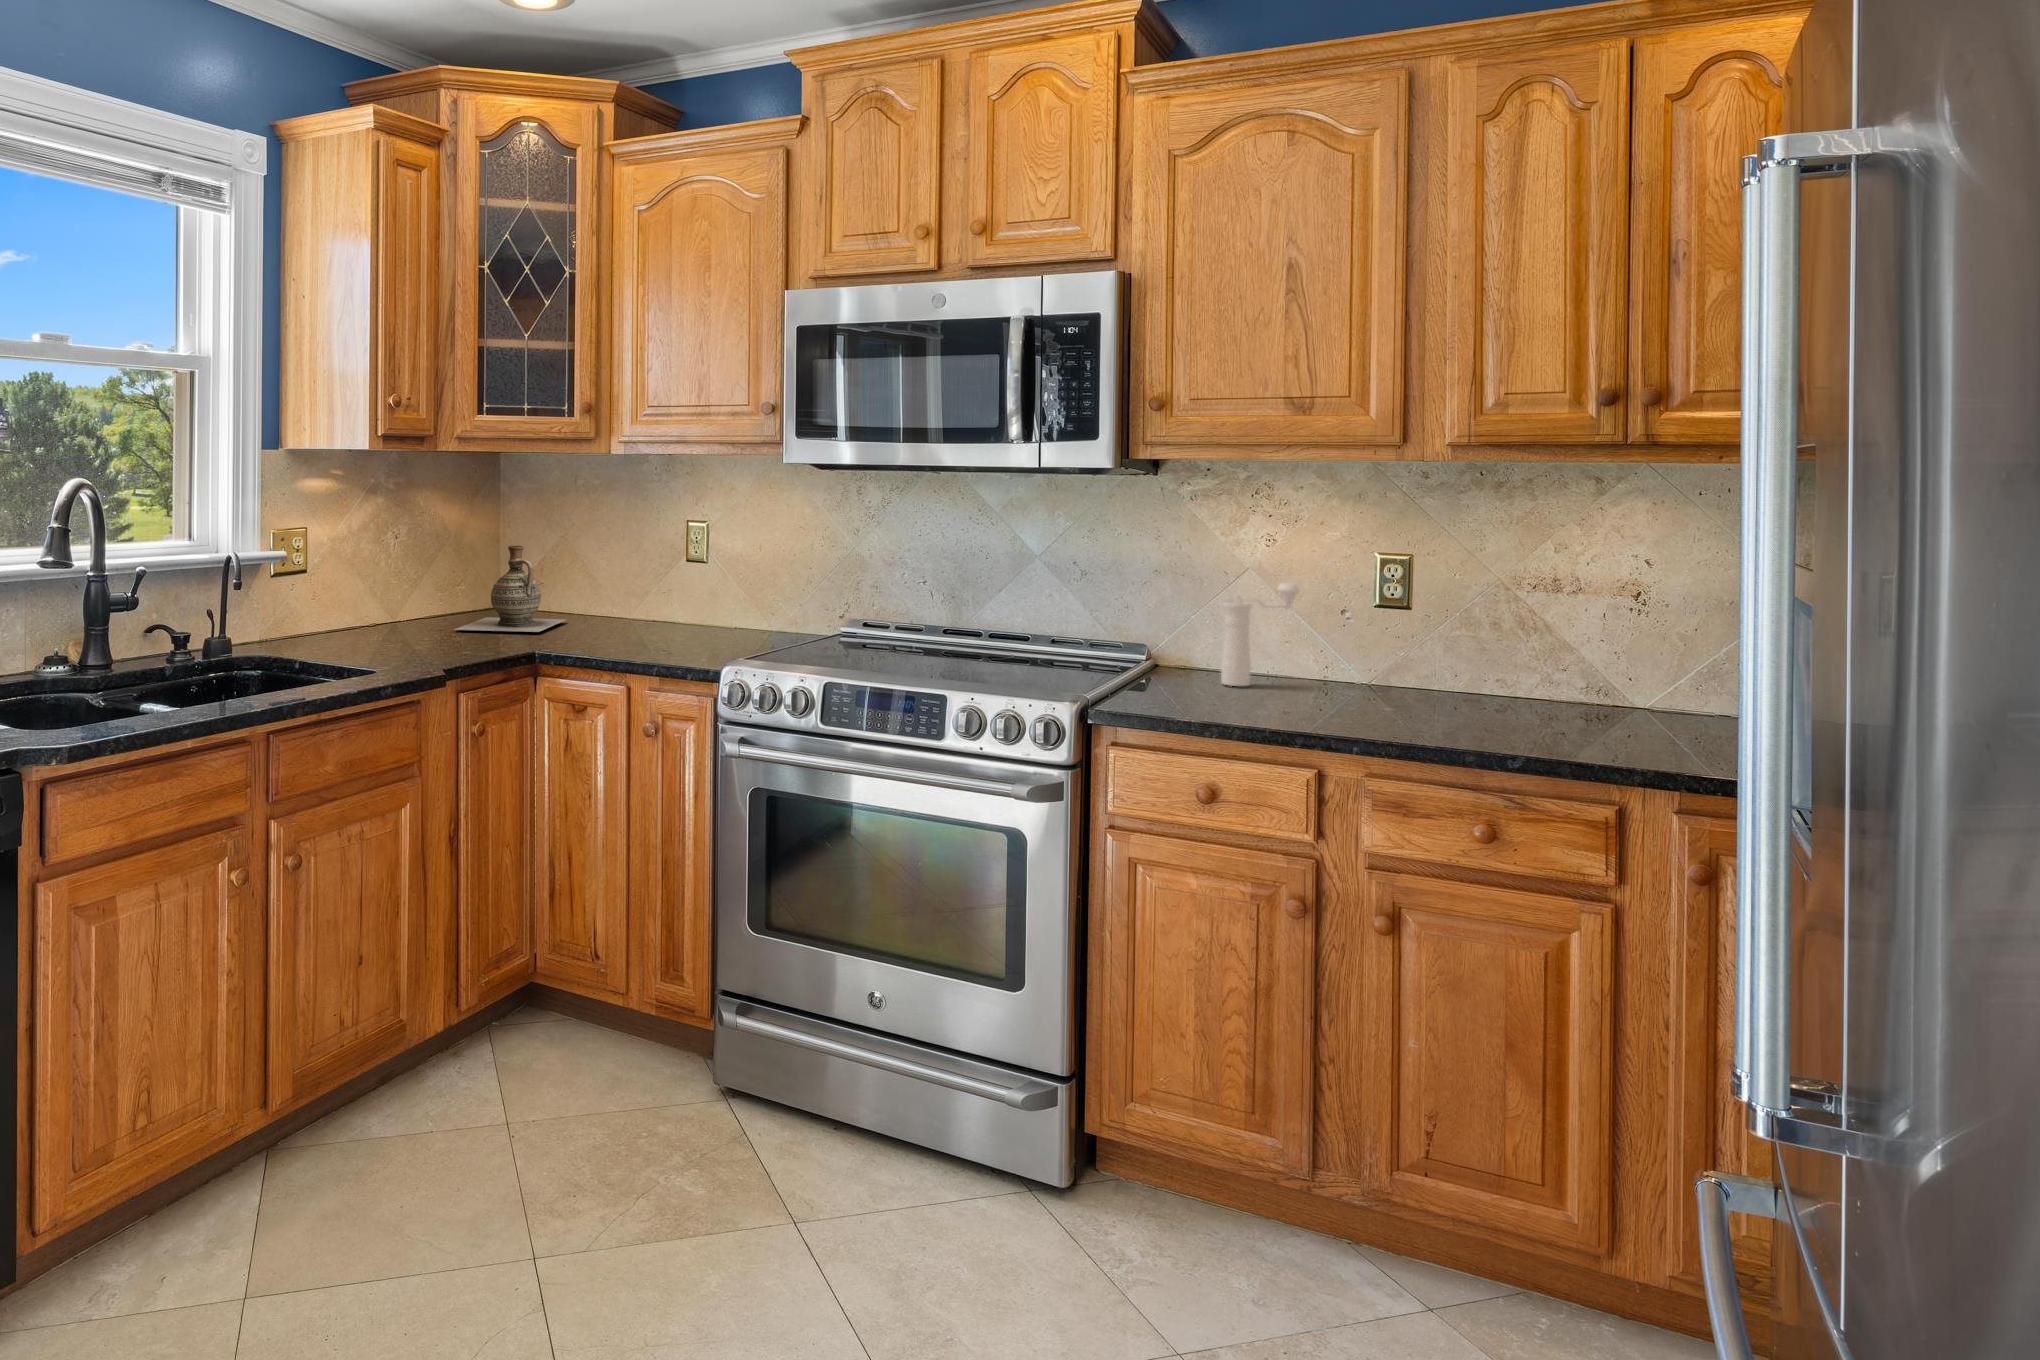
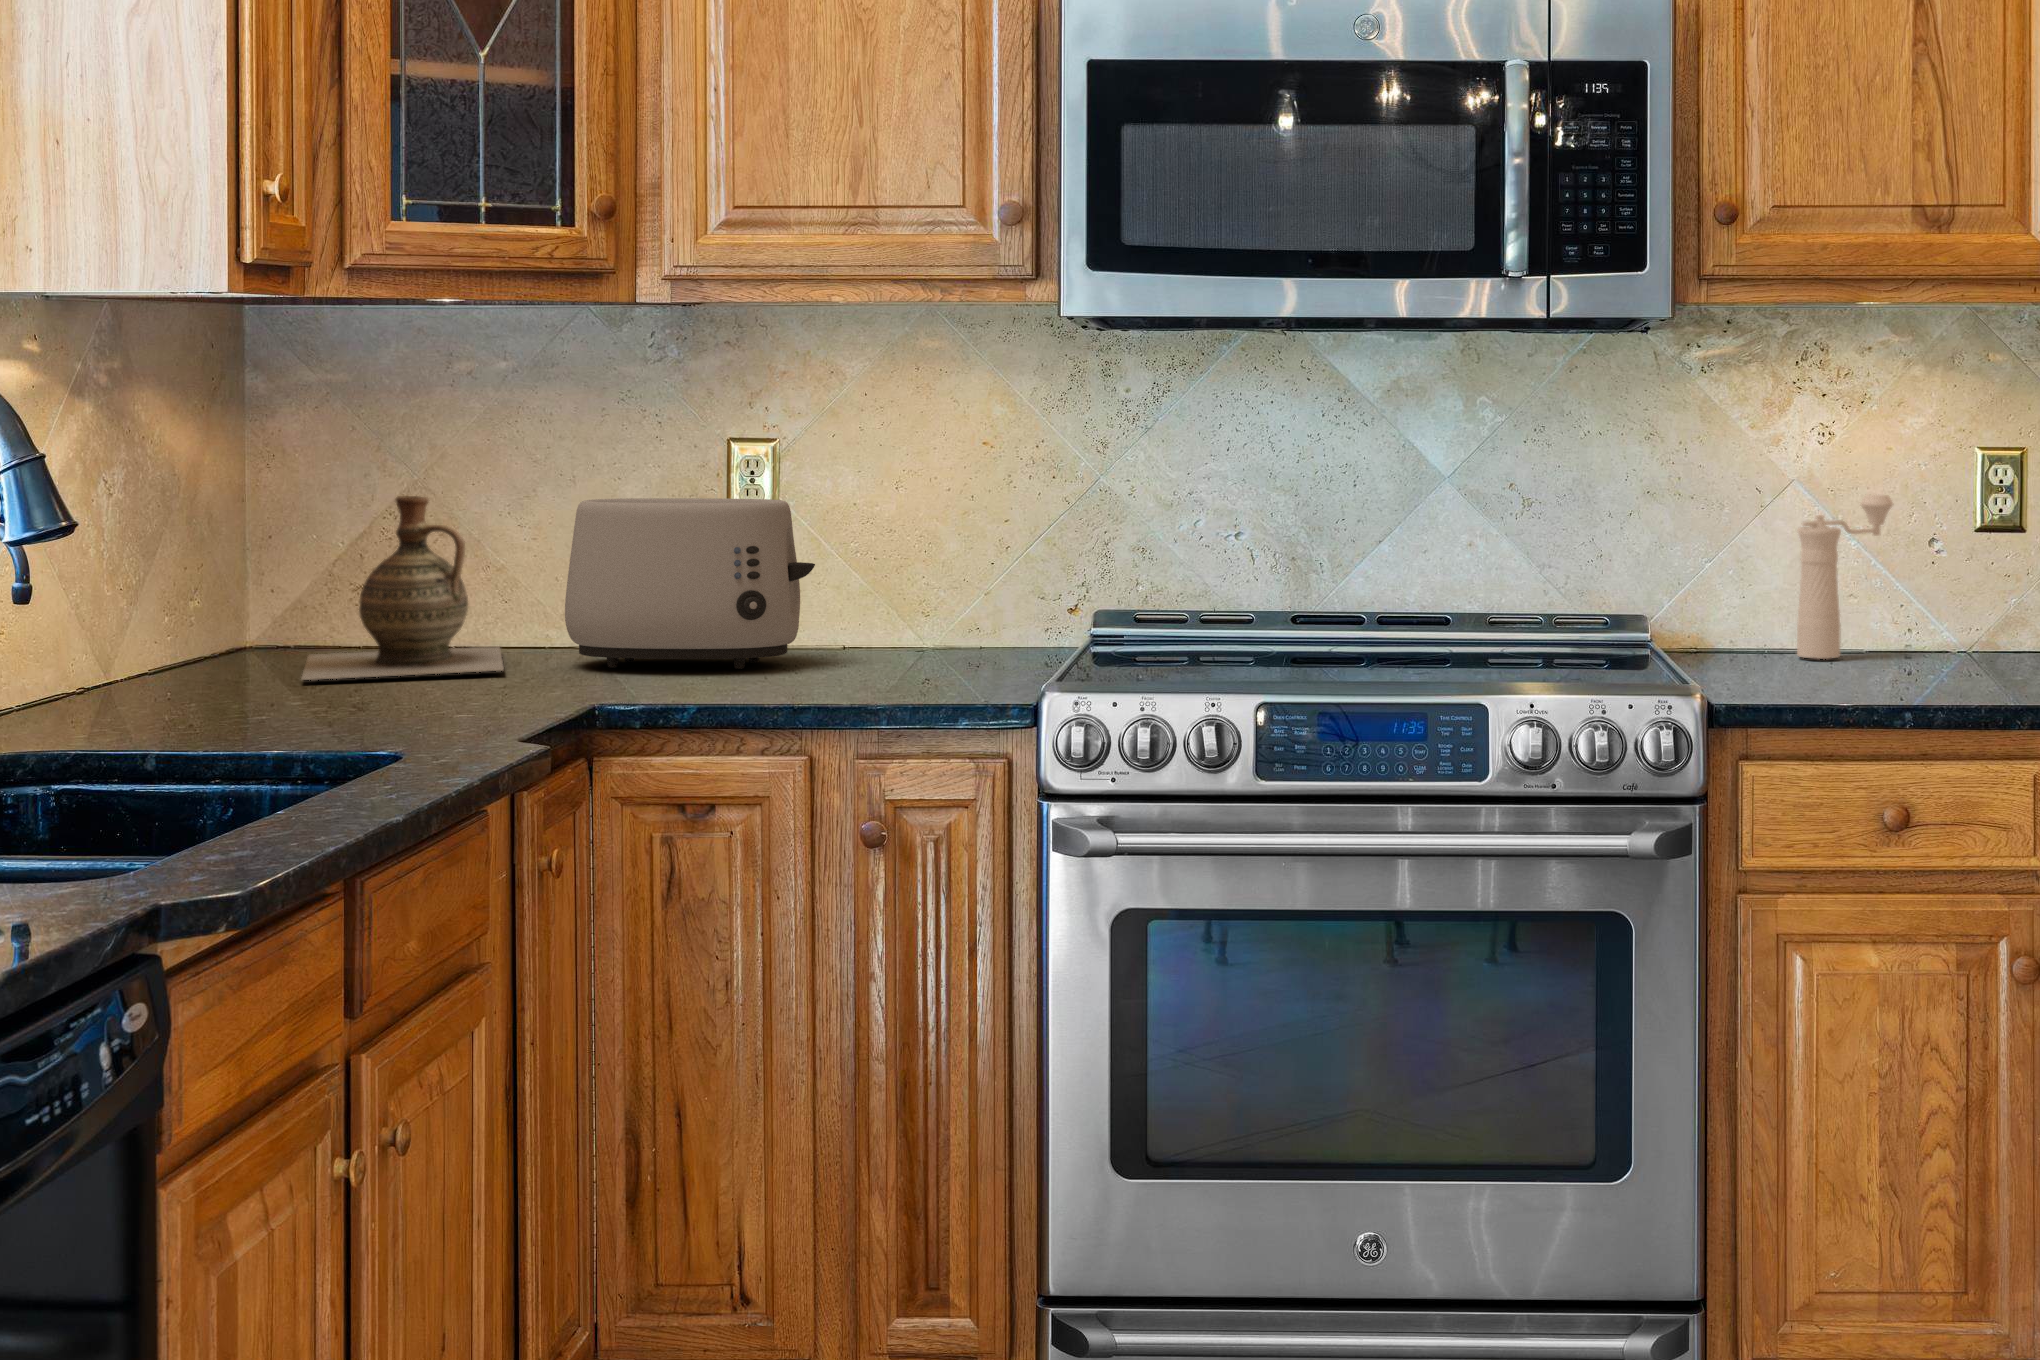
toaster: none [573,551,681,640] -> present [565,498,815,669]

